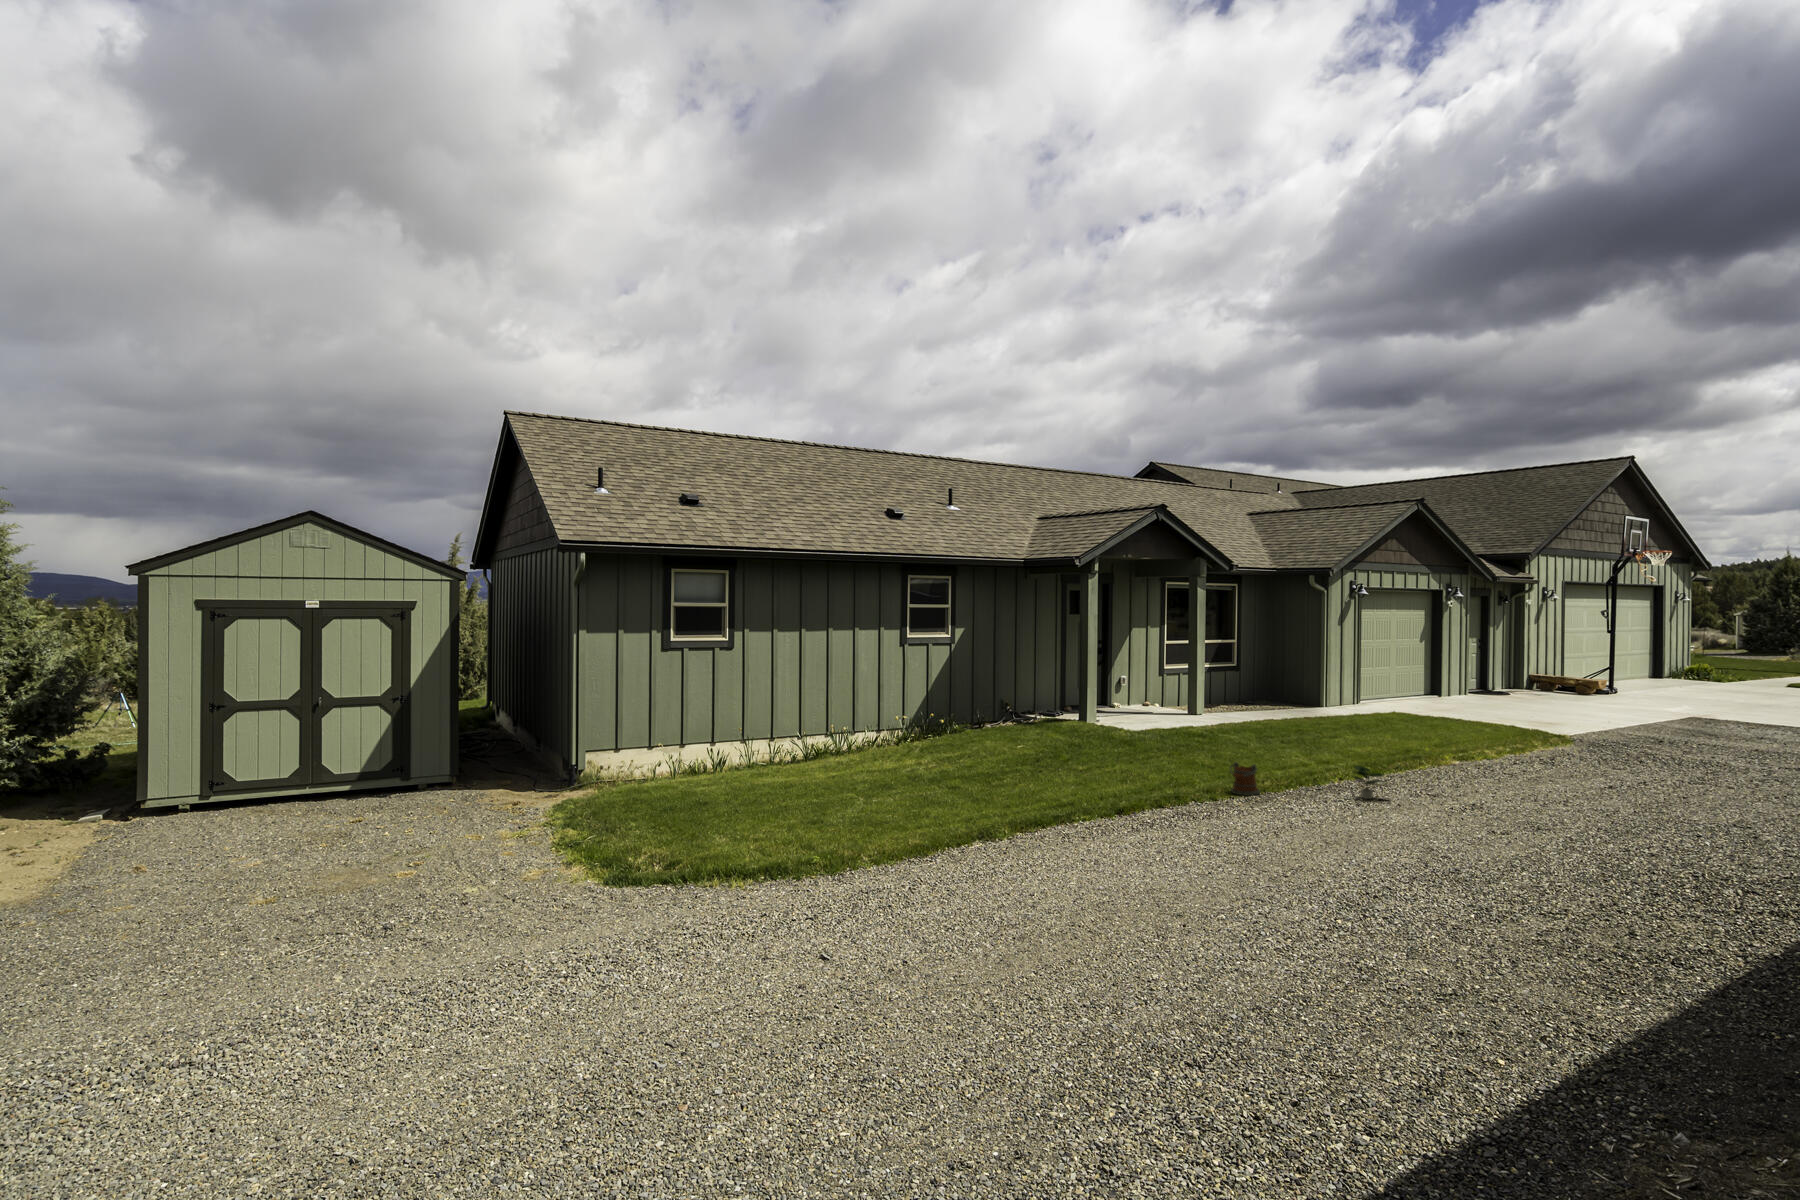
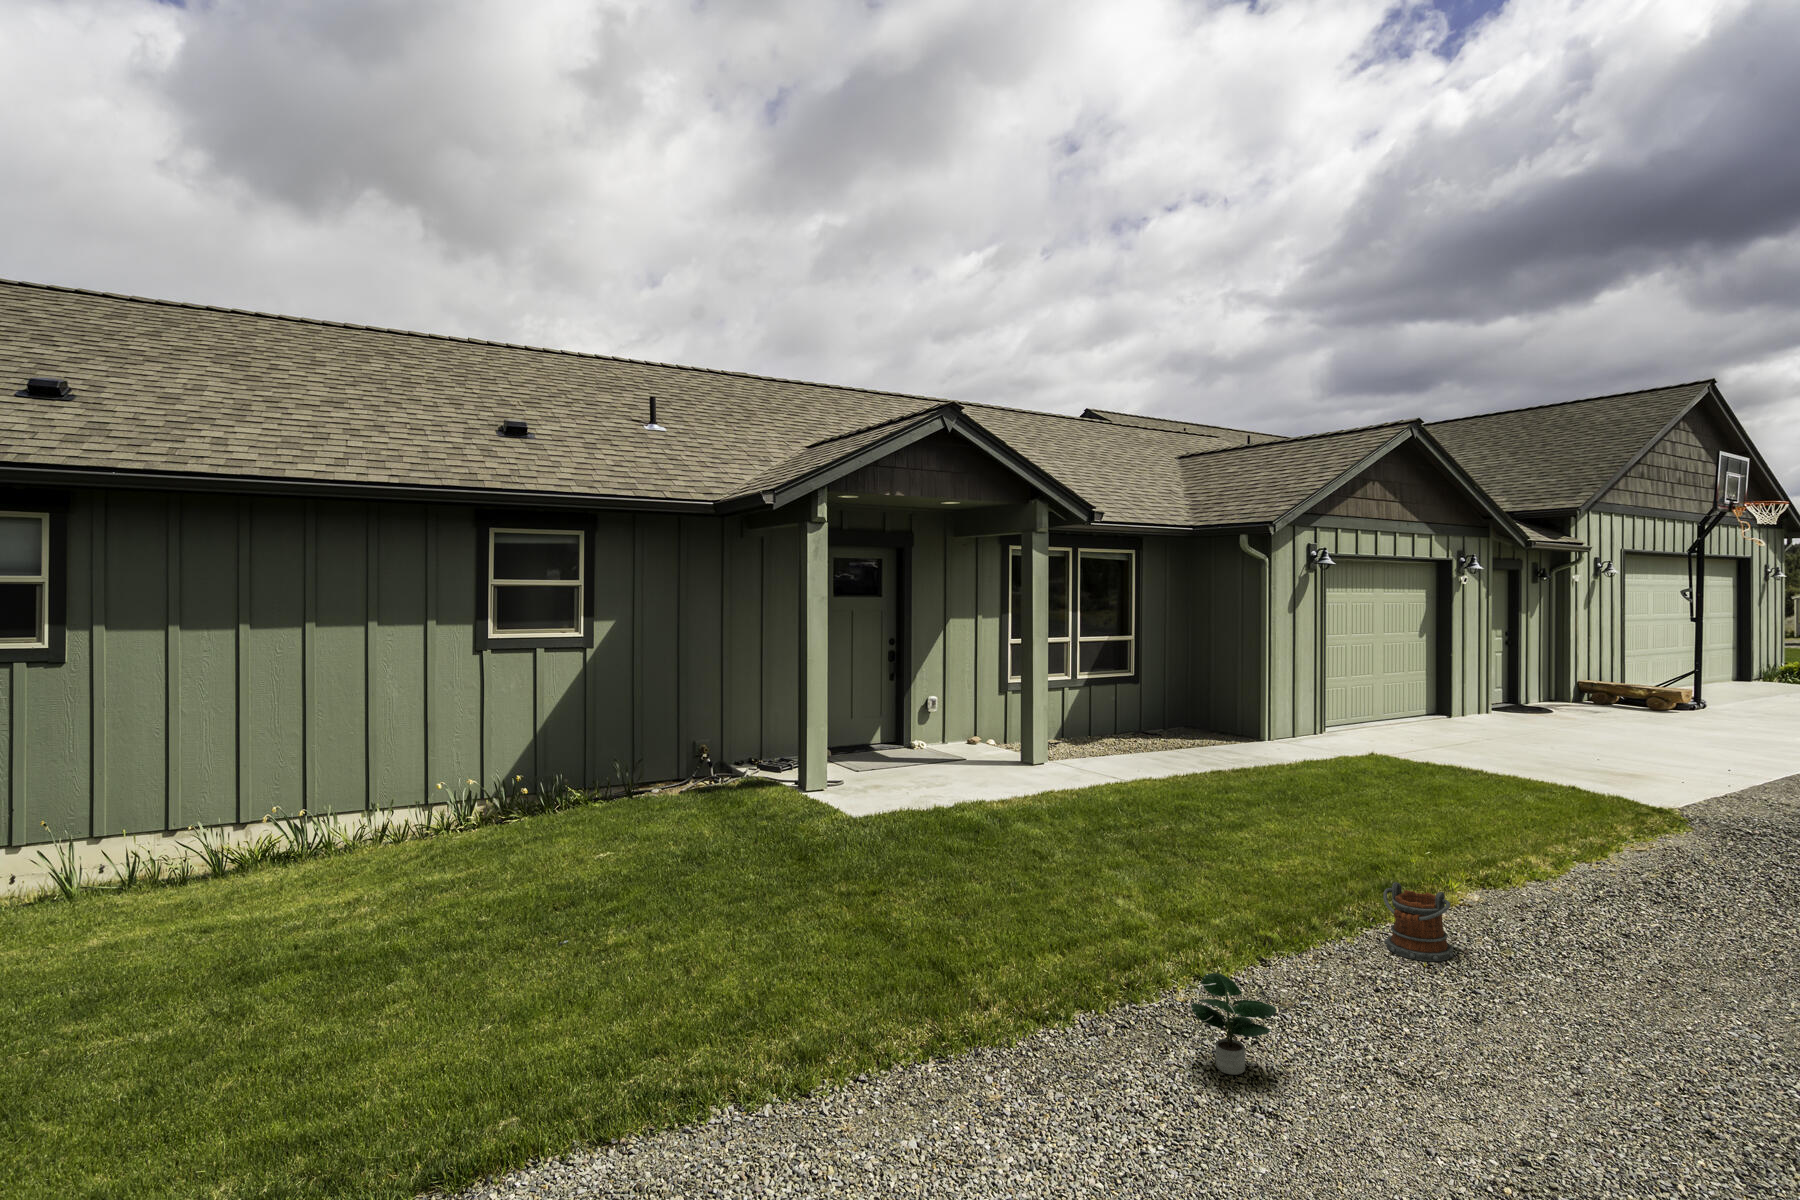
bucket: present [1230,762,1260,795] -> present [1383,882,1453,961]

